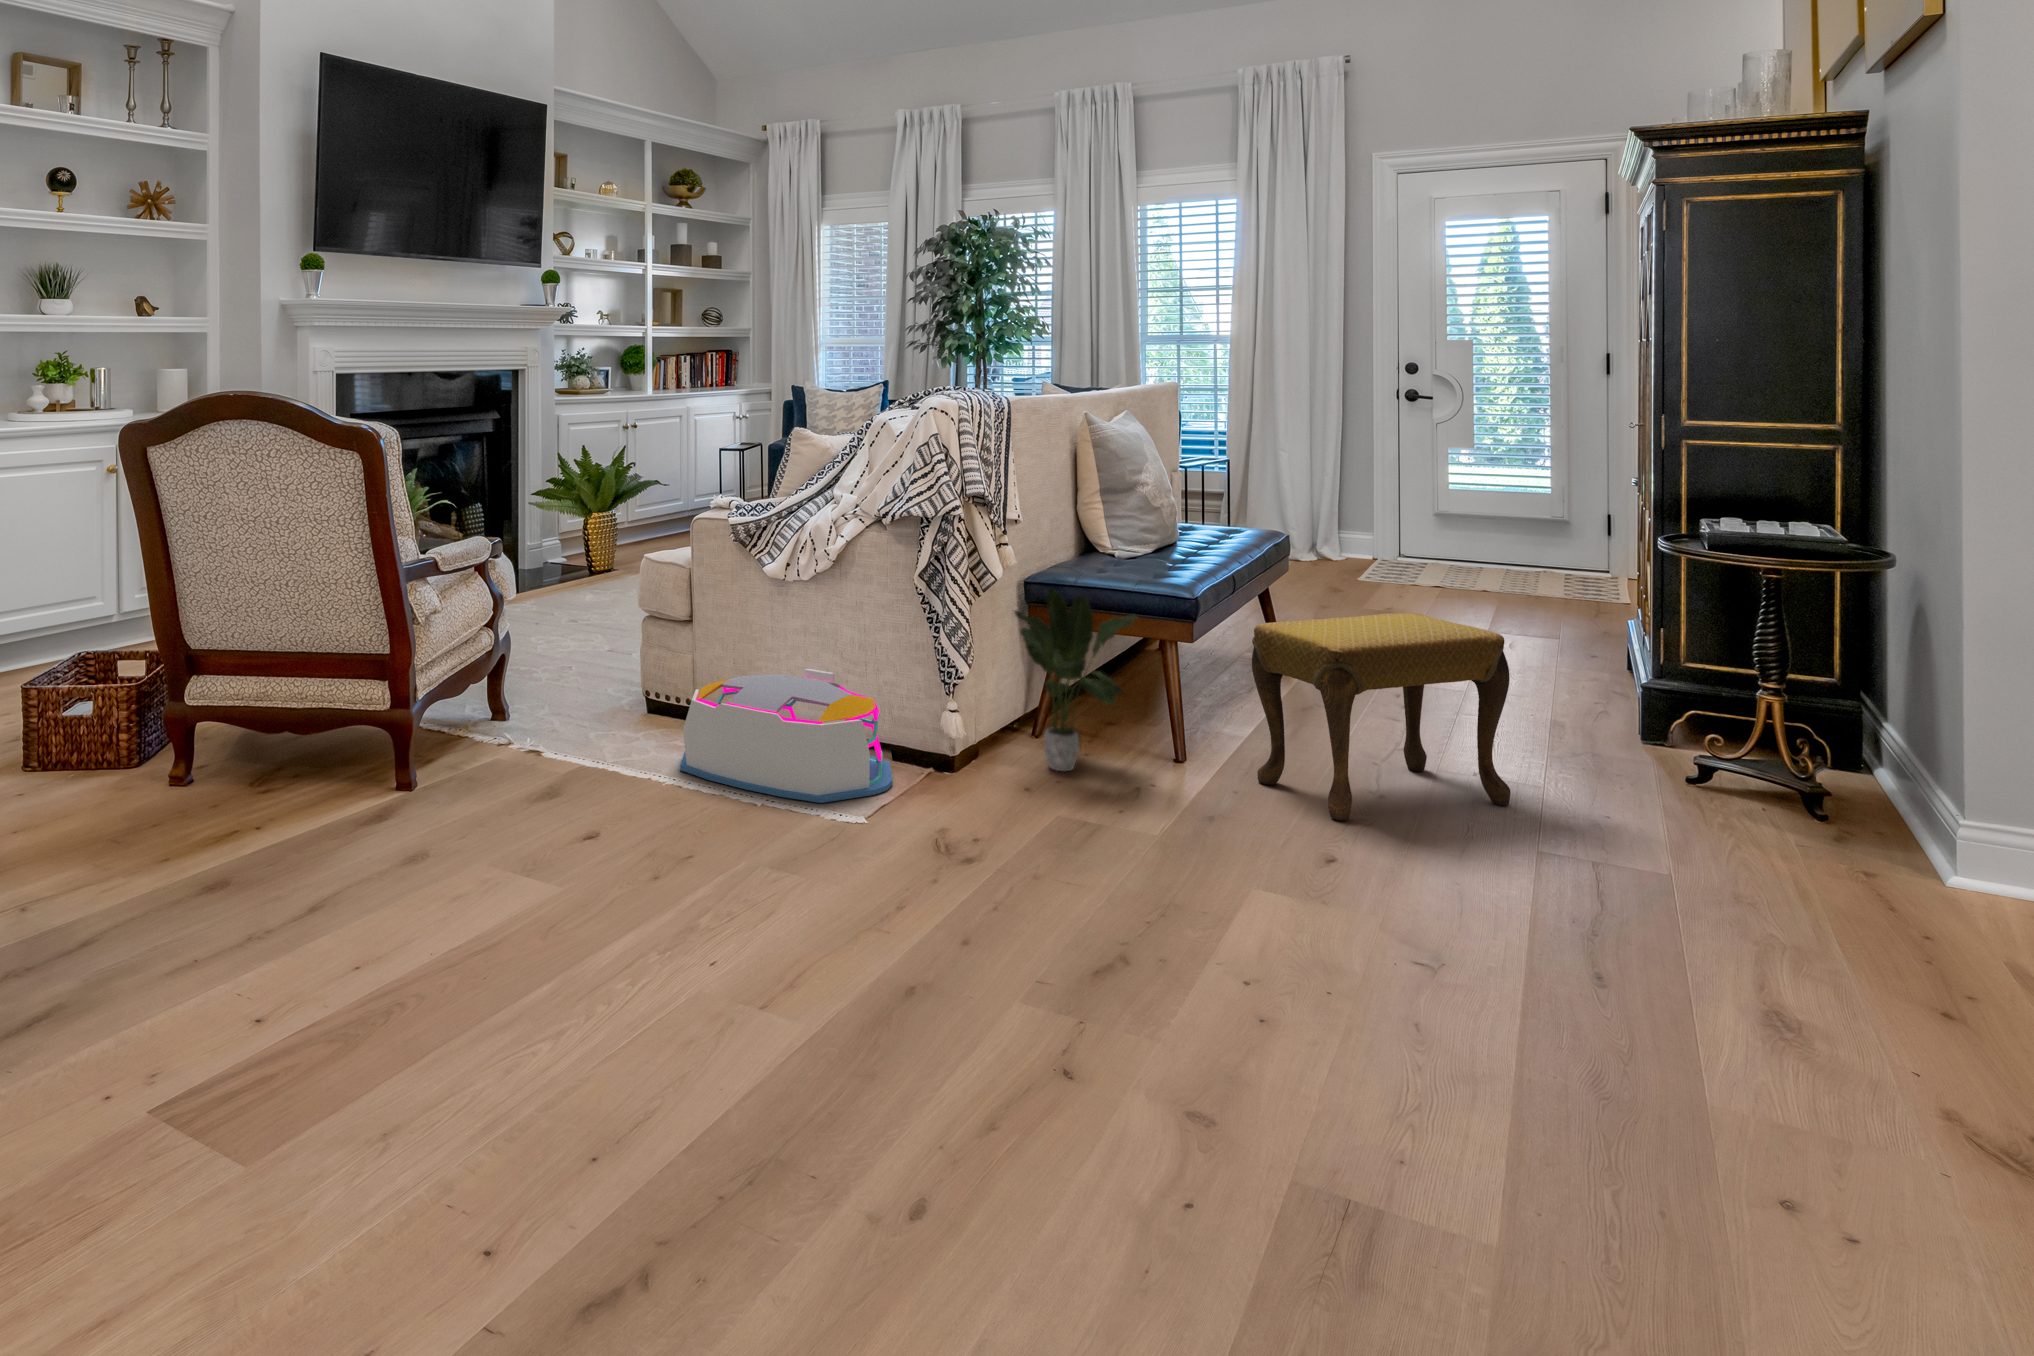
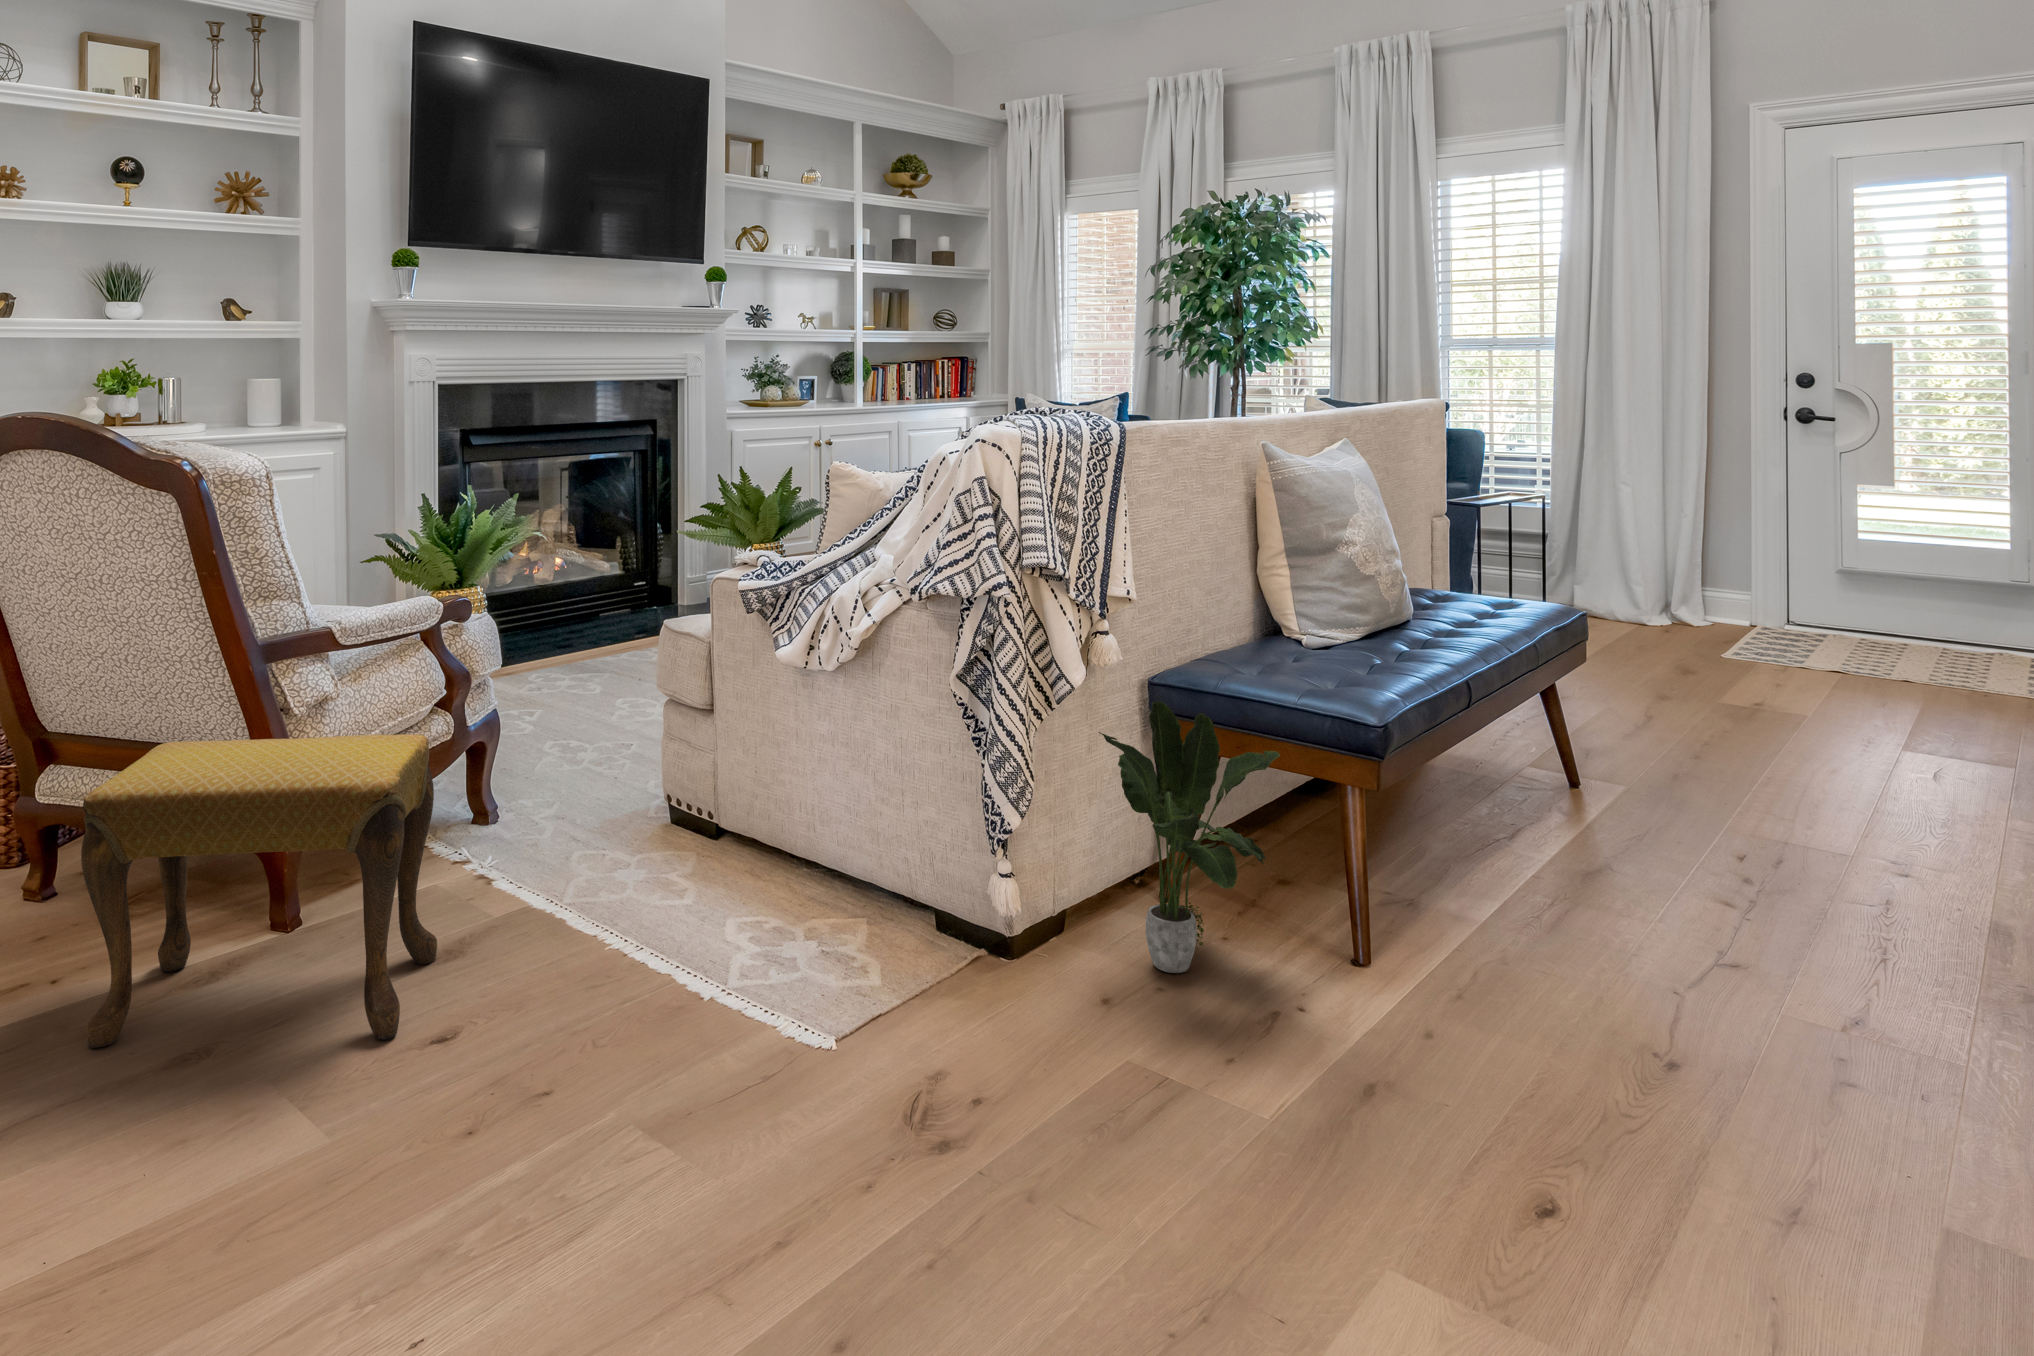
footstool: present [1252,613,1511,820] -> present [81,734,437,1048]
storage bin: present [680,669,892,803] -> none [635,792,925,1007]

